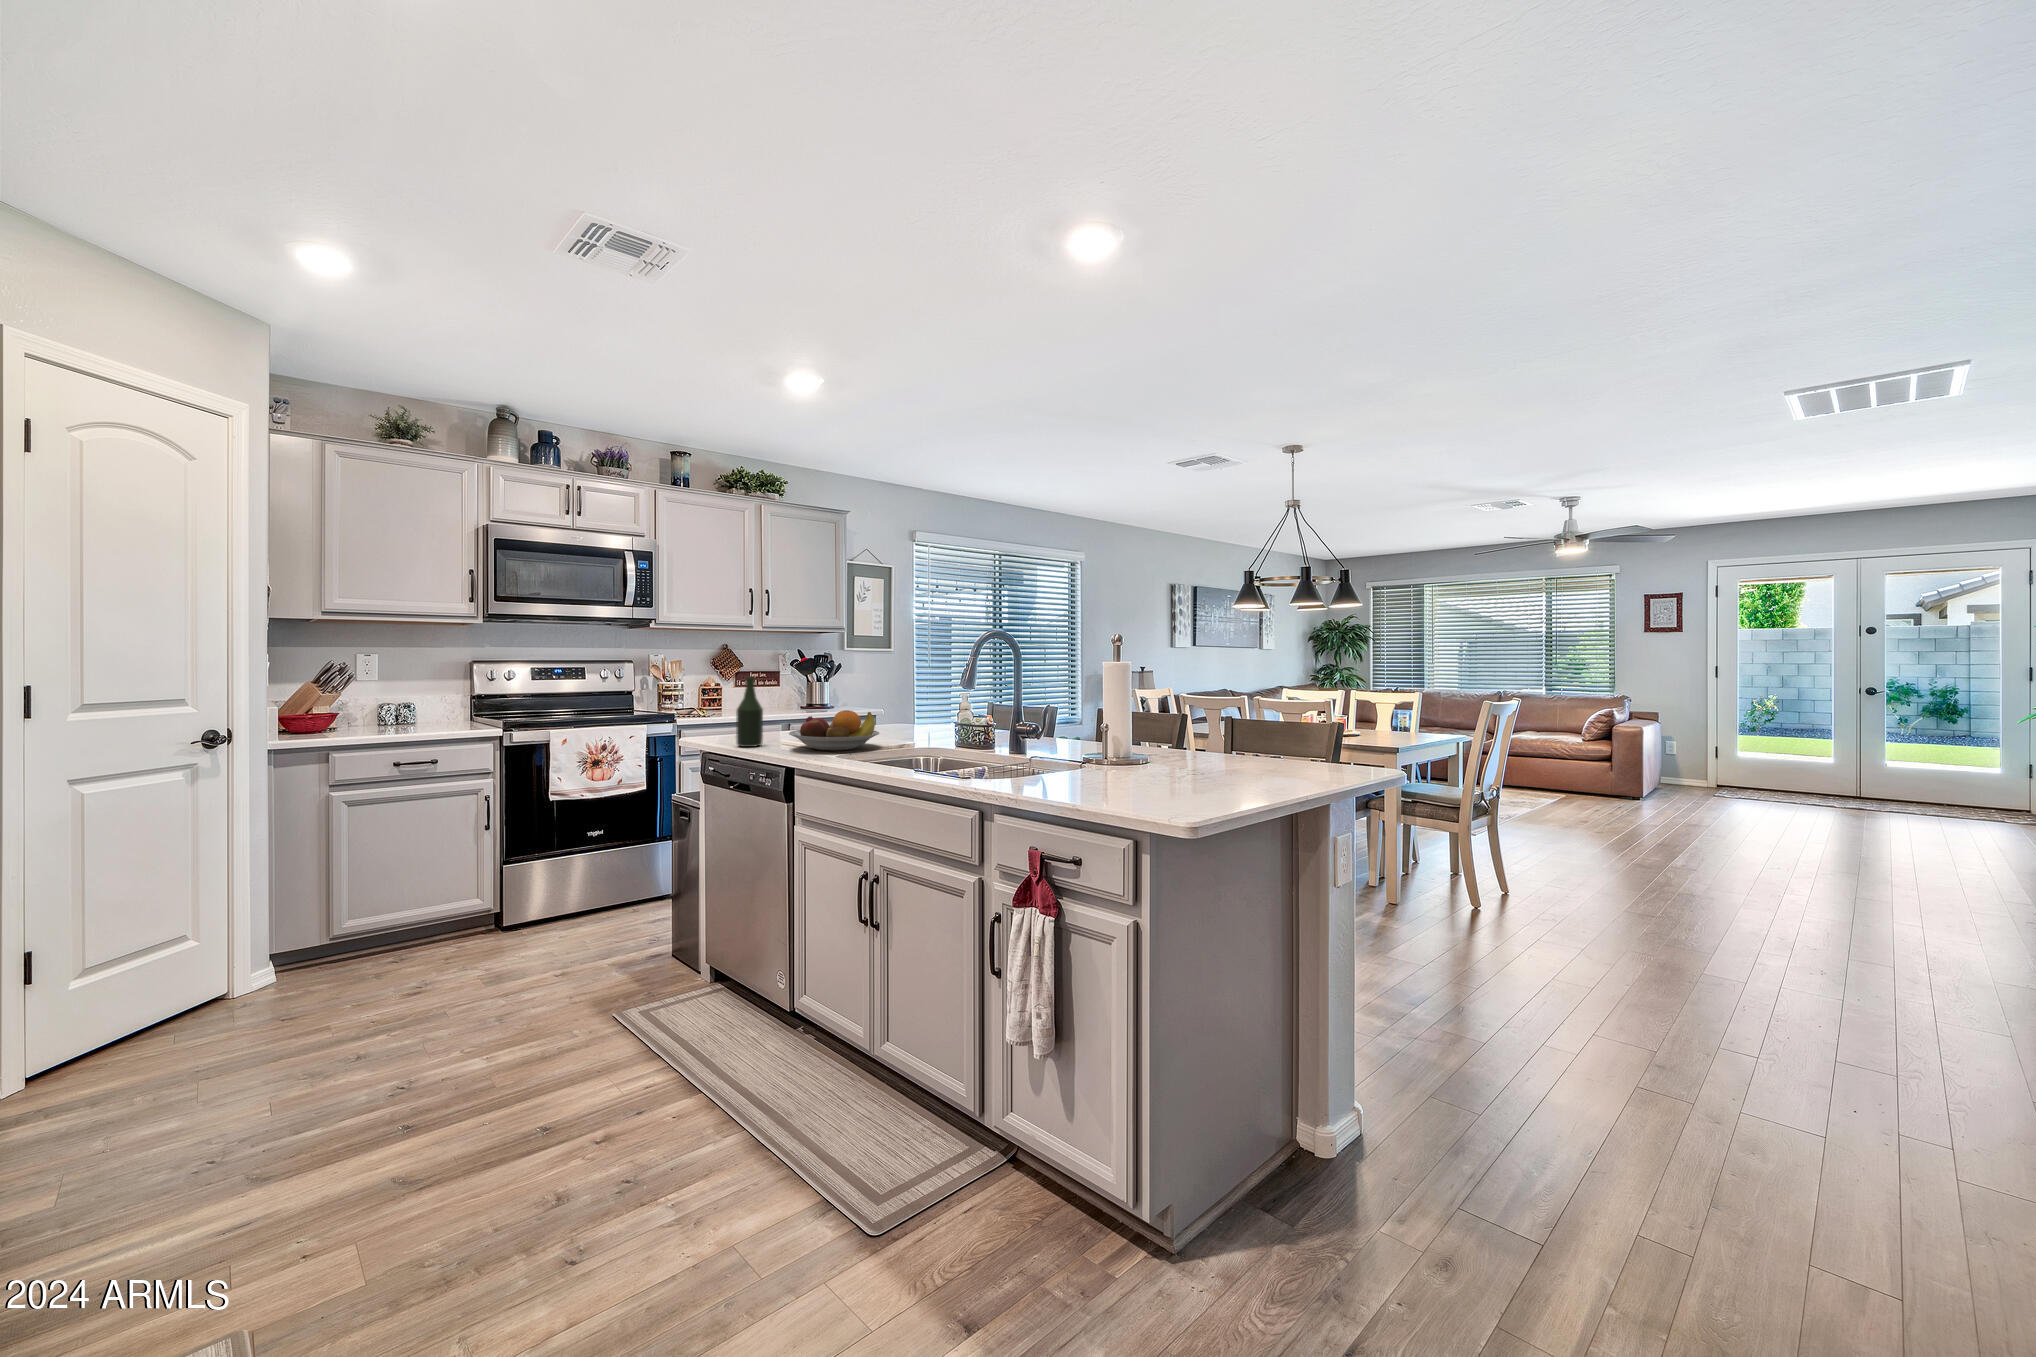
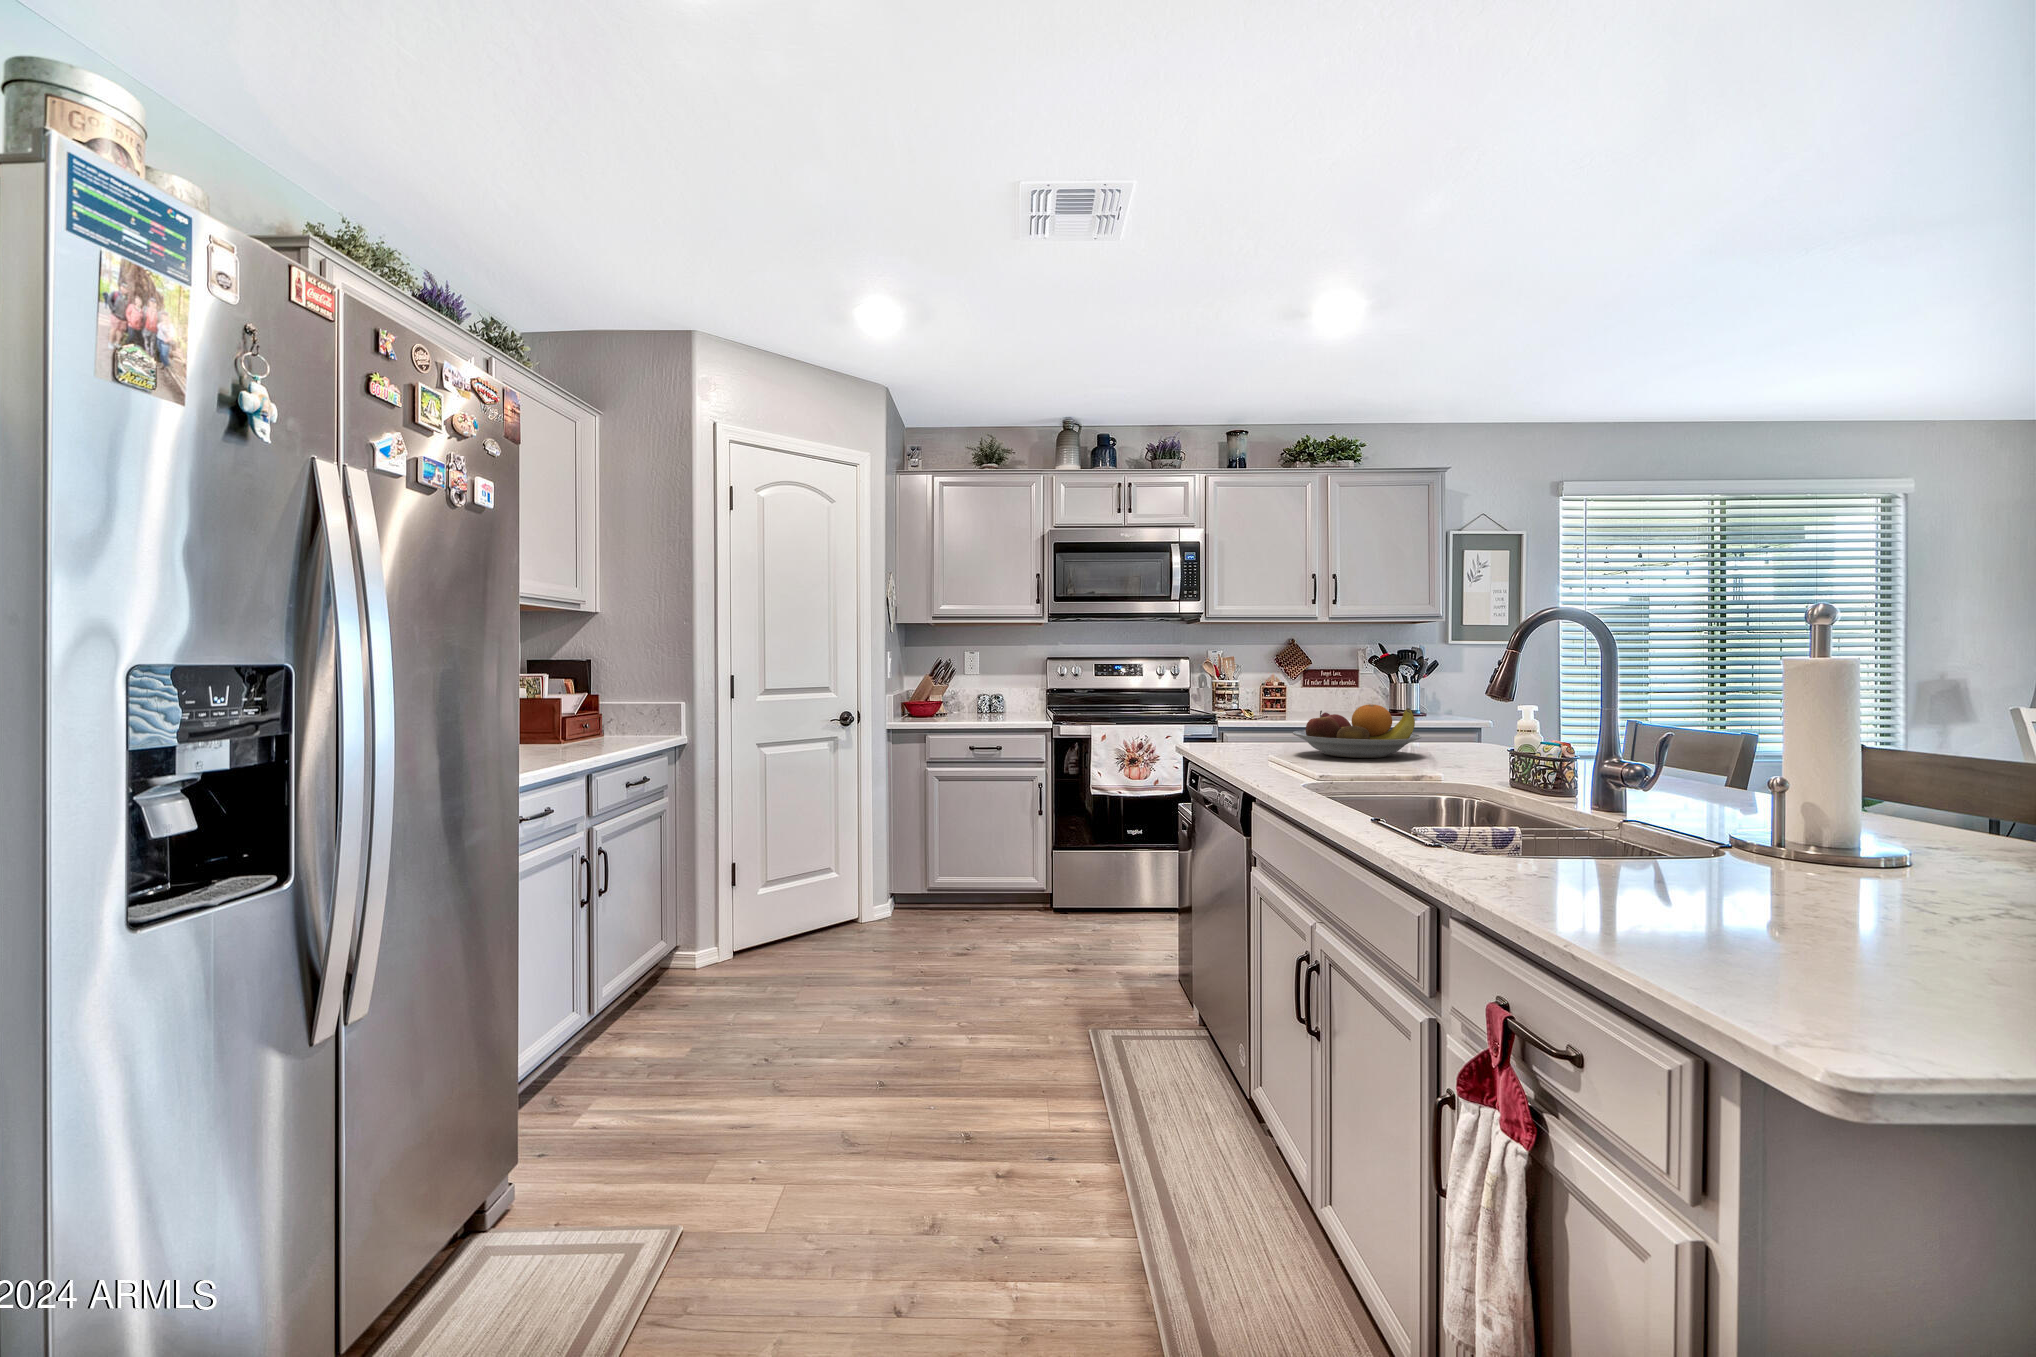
bottle: present [736,677,763,747] -> none [1239,663,1271,748]

